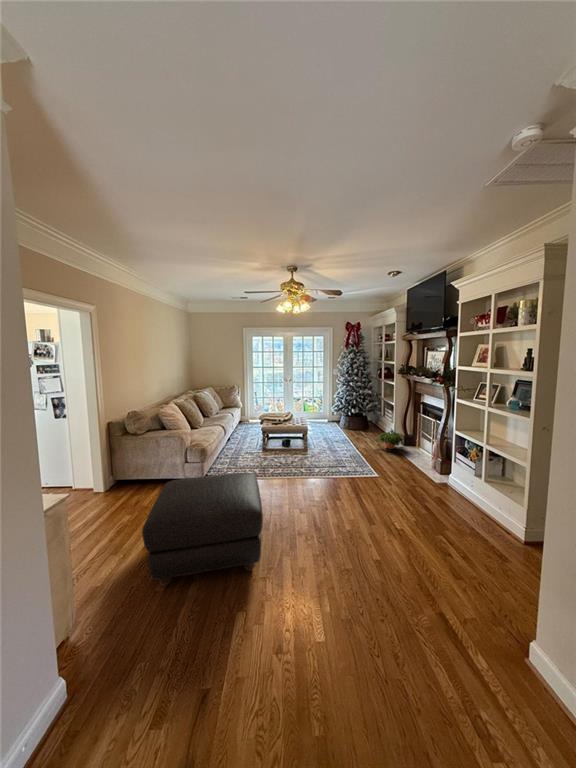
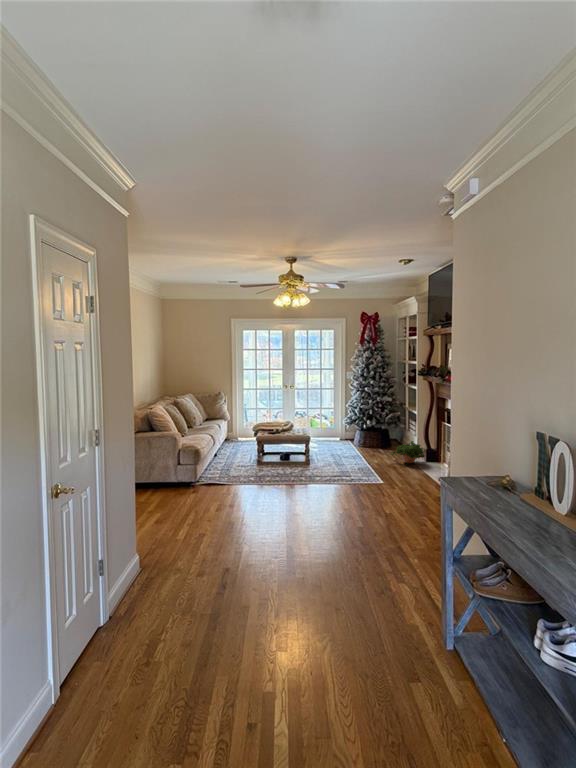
ottoman: present [142,473,263,586] -> none [164,461,264,545]

